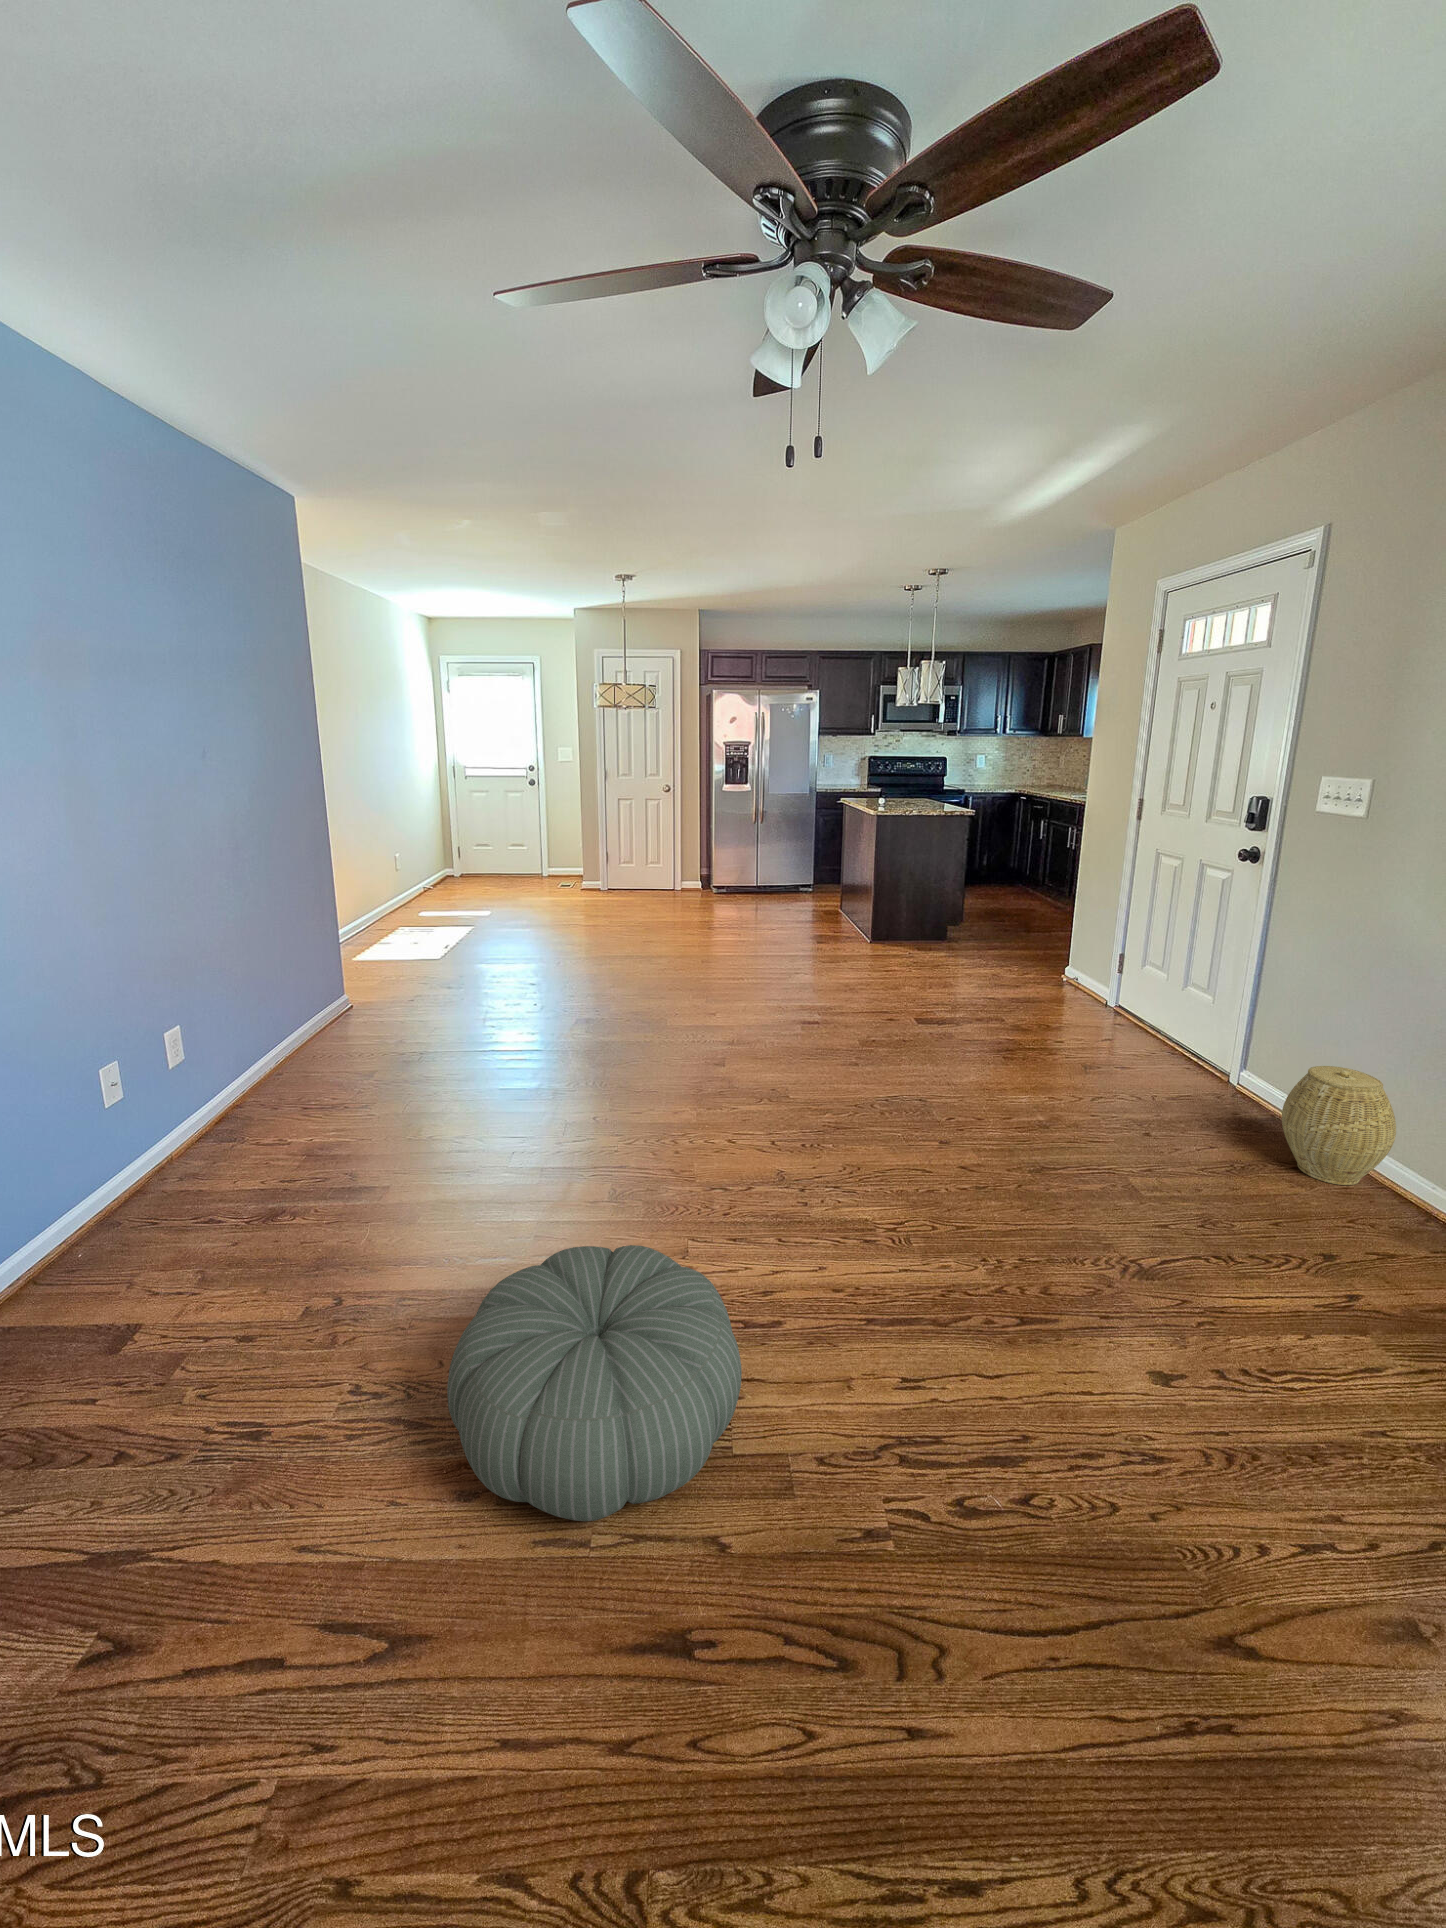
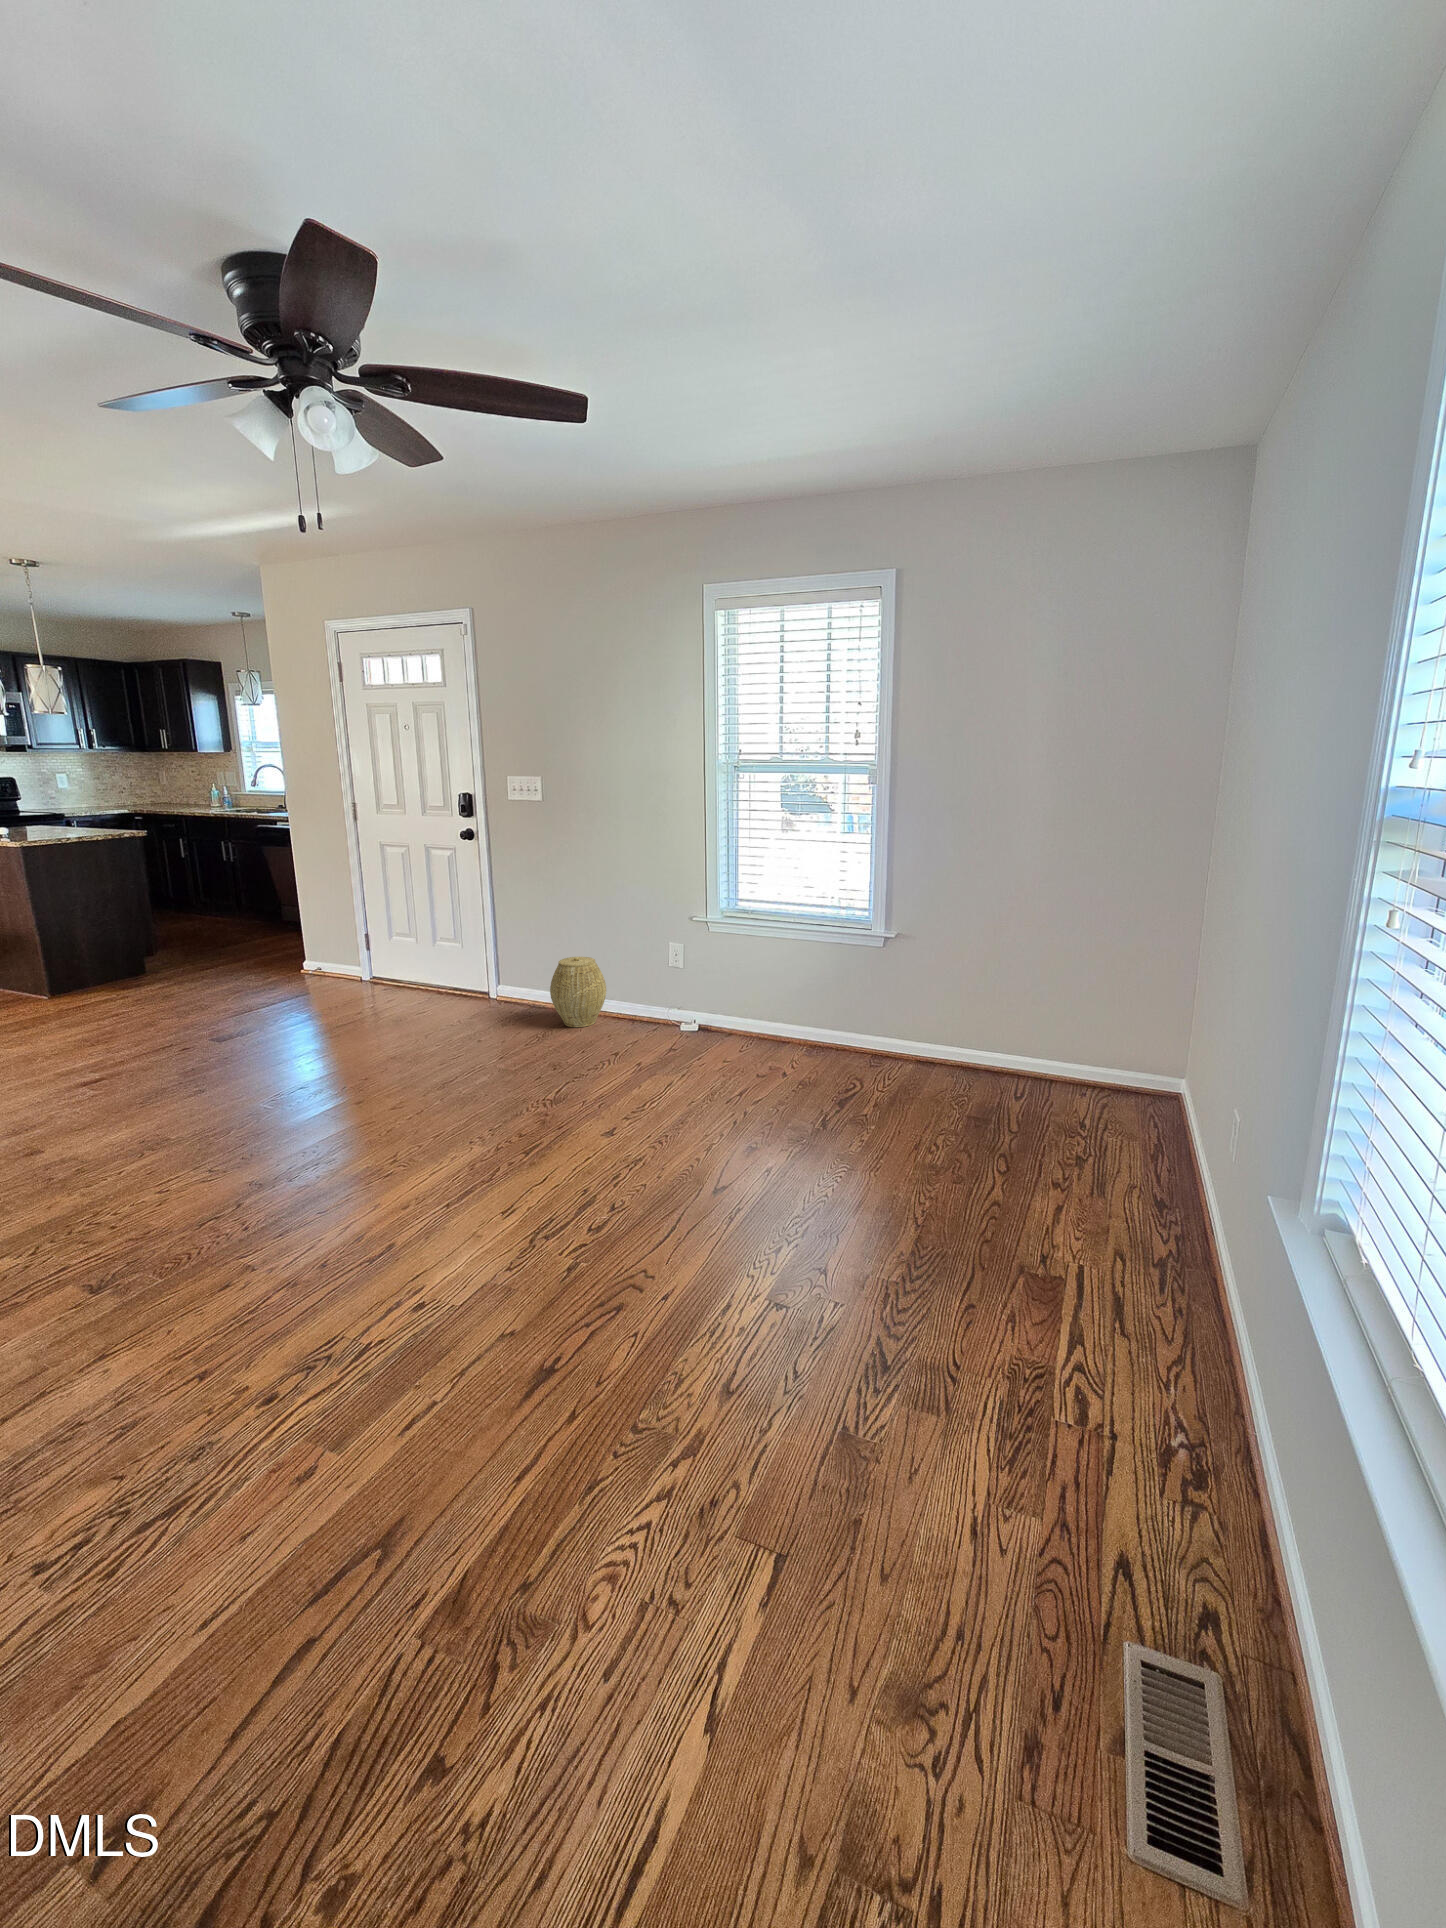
pouf: present [447,1245,742,1521] -> none [173,1216,474,1452]

